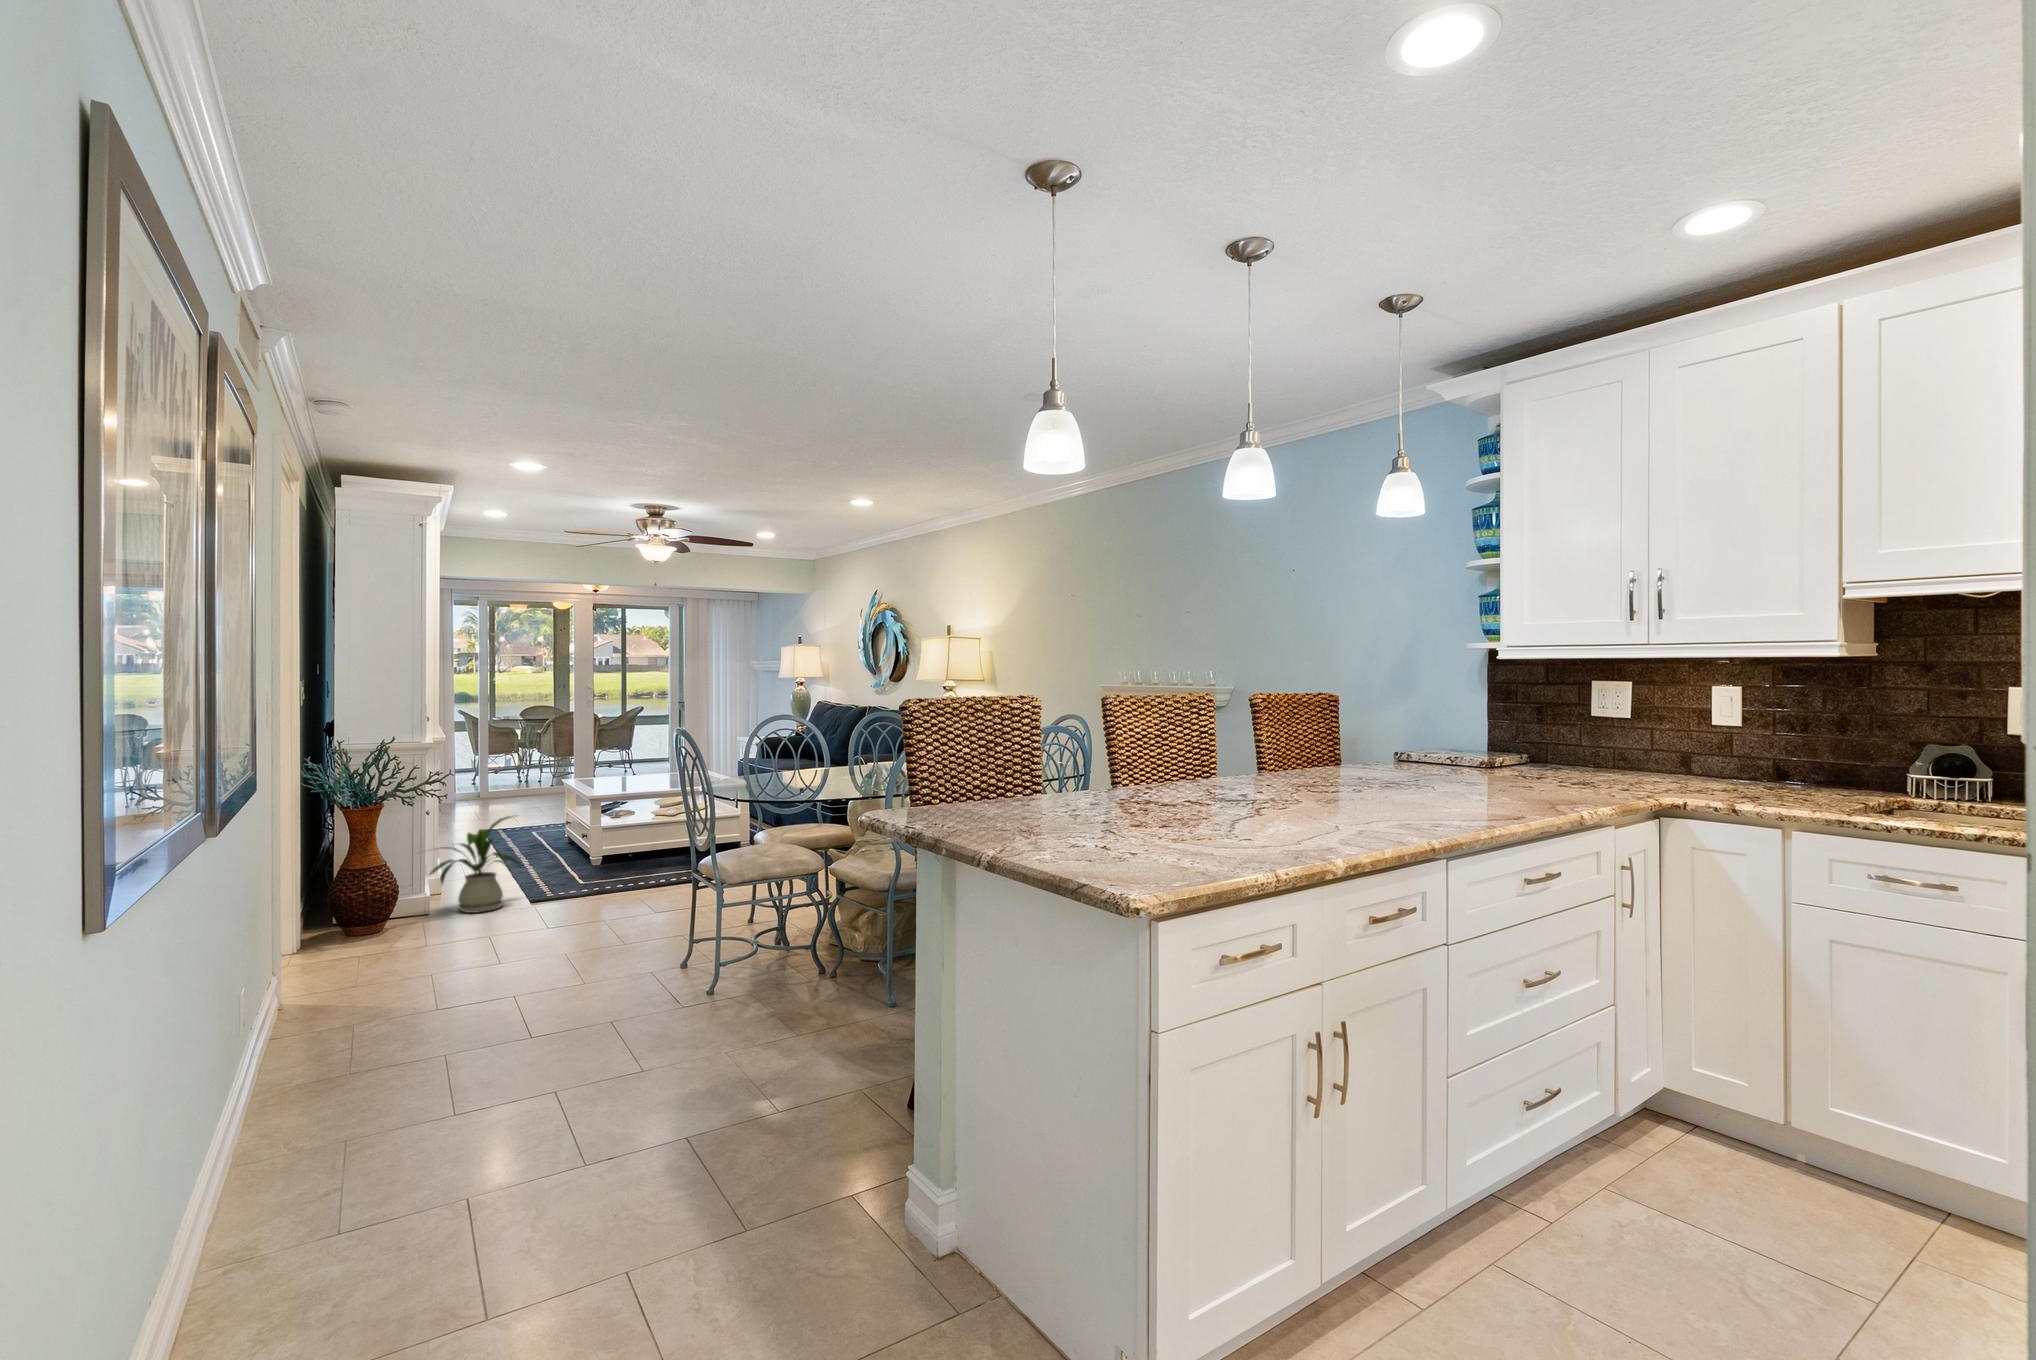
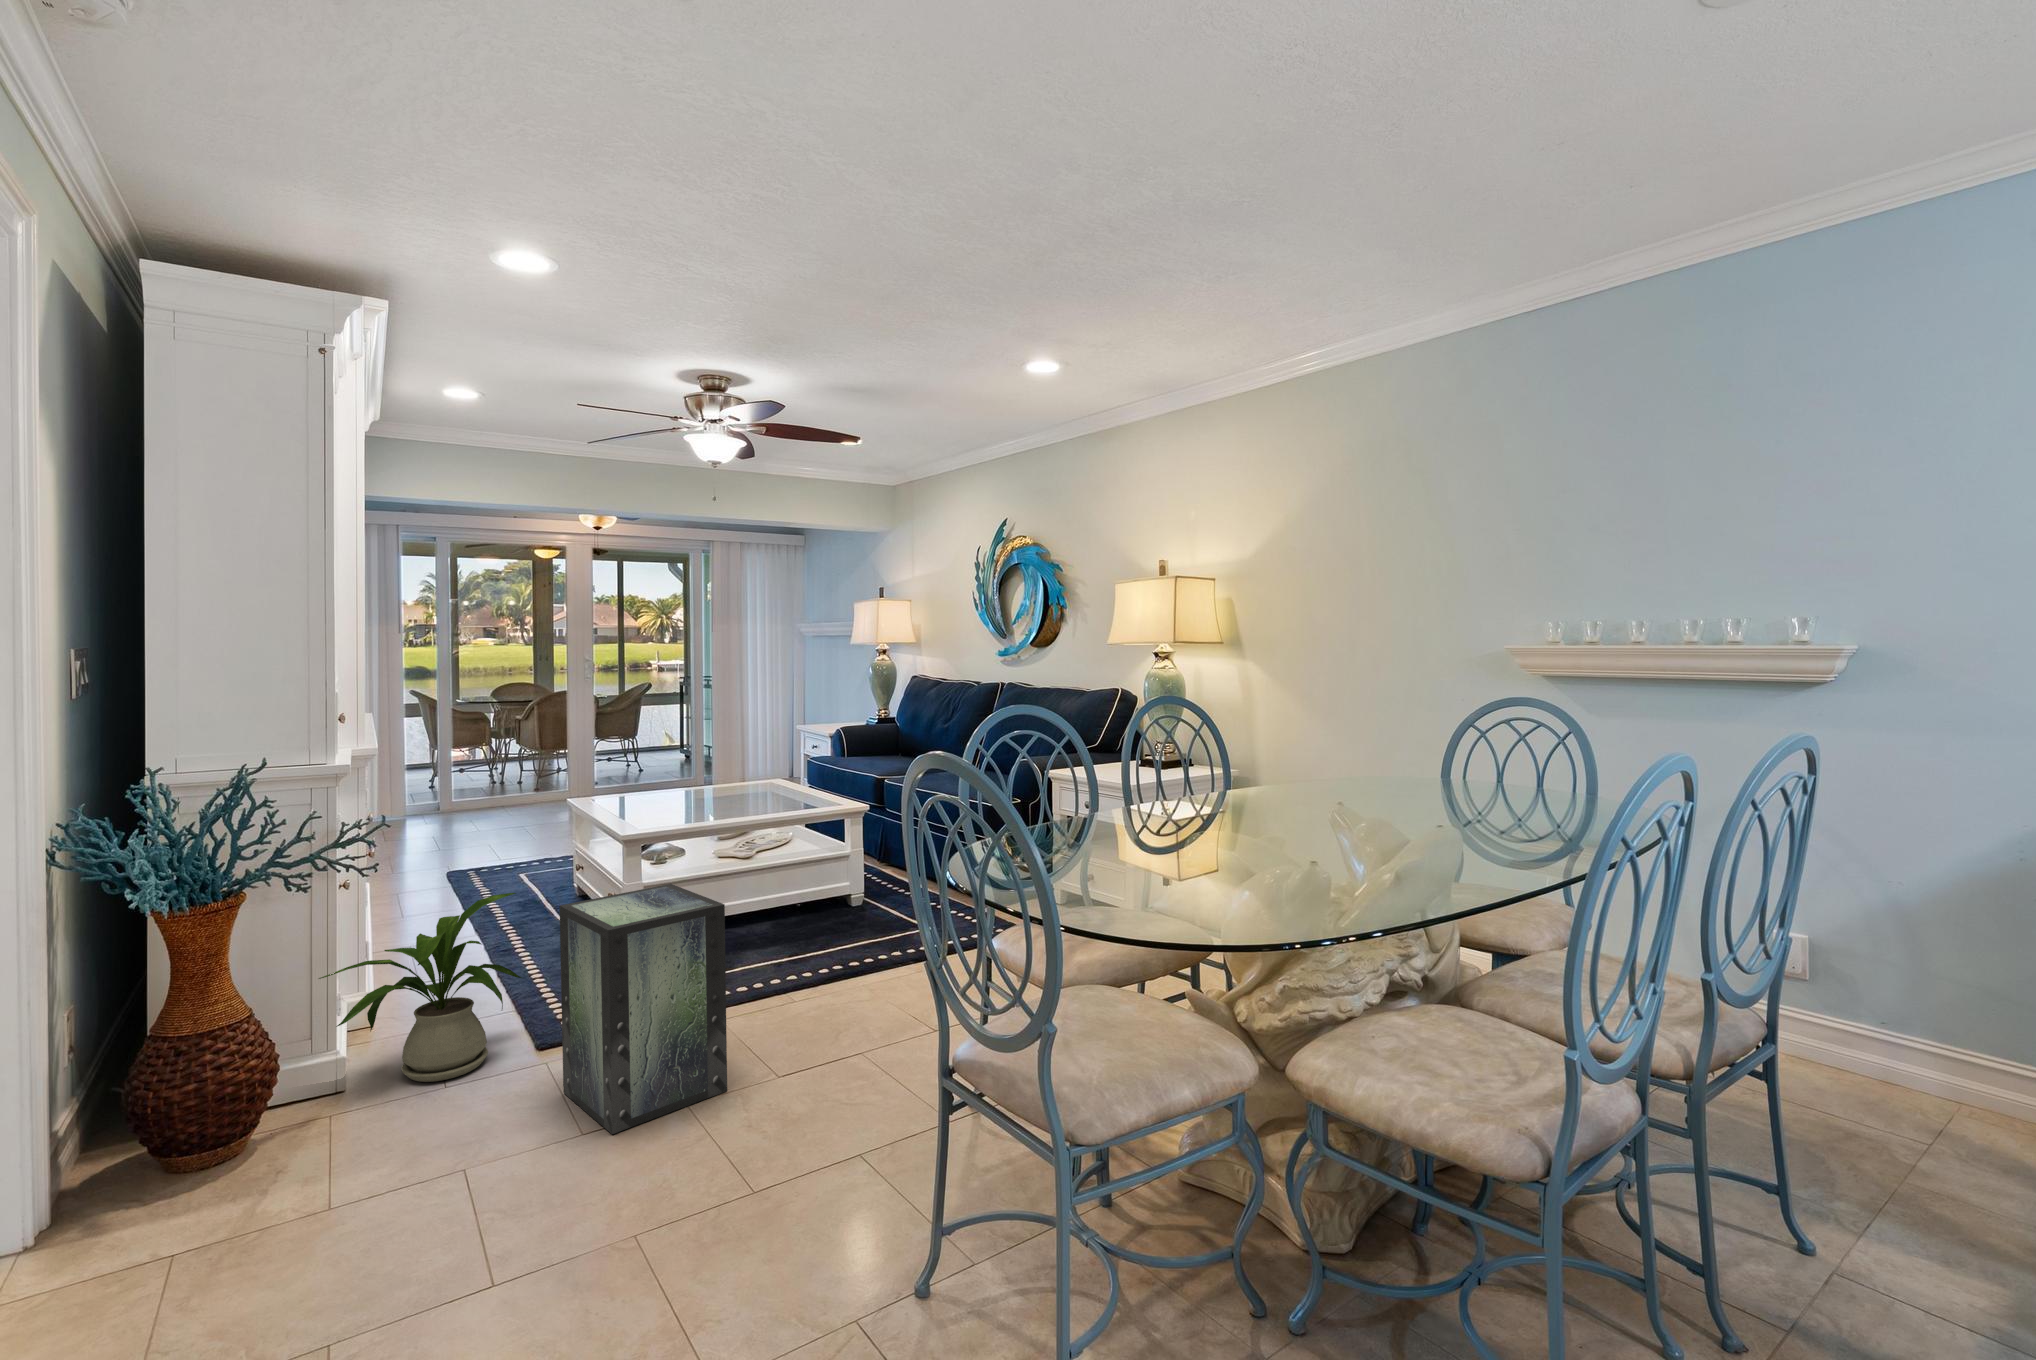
storage box: none [541,810,628,929] -> present [559,884,727,1134]

